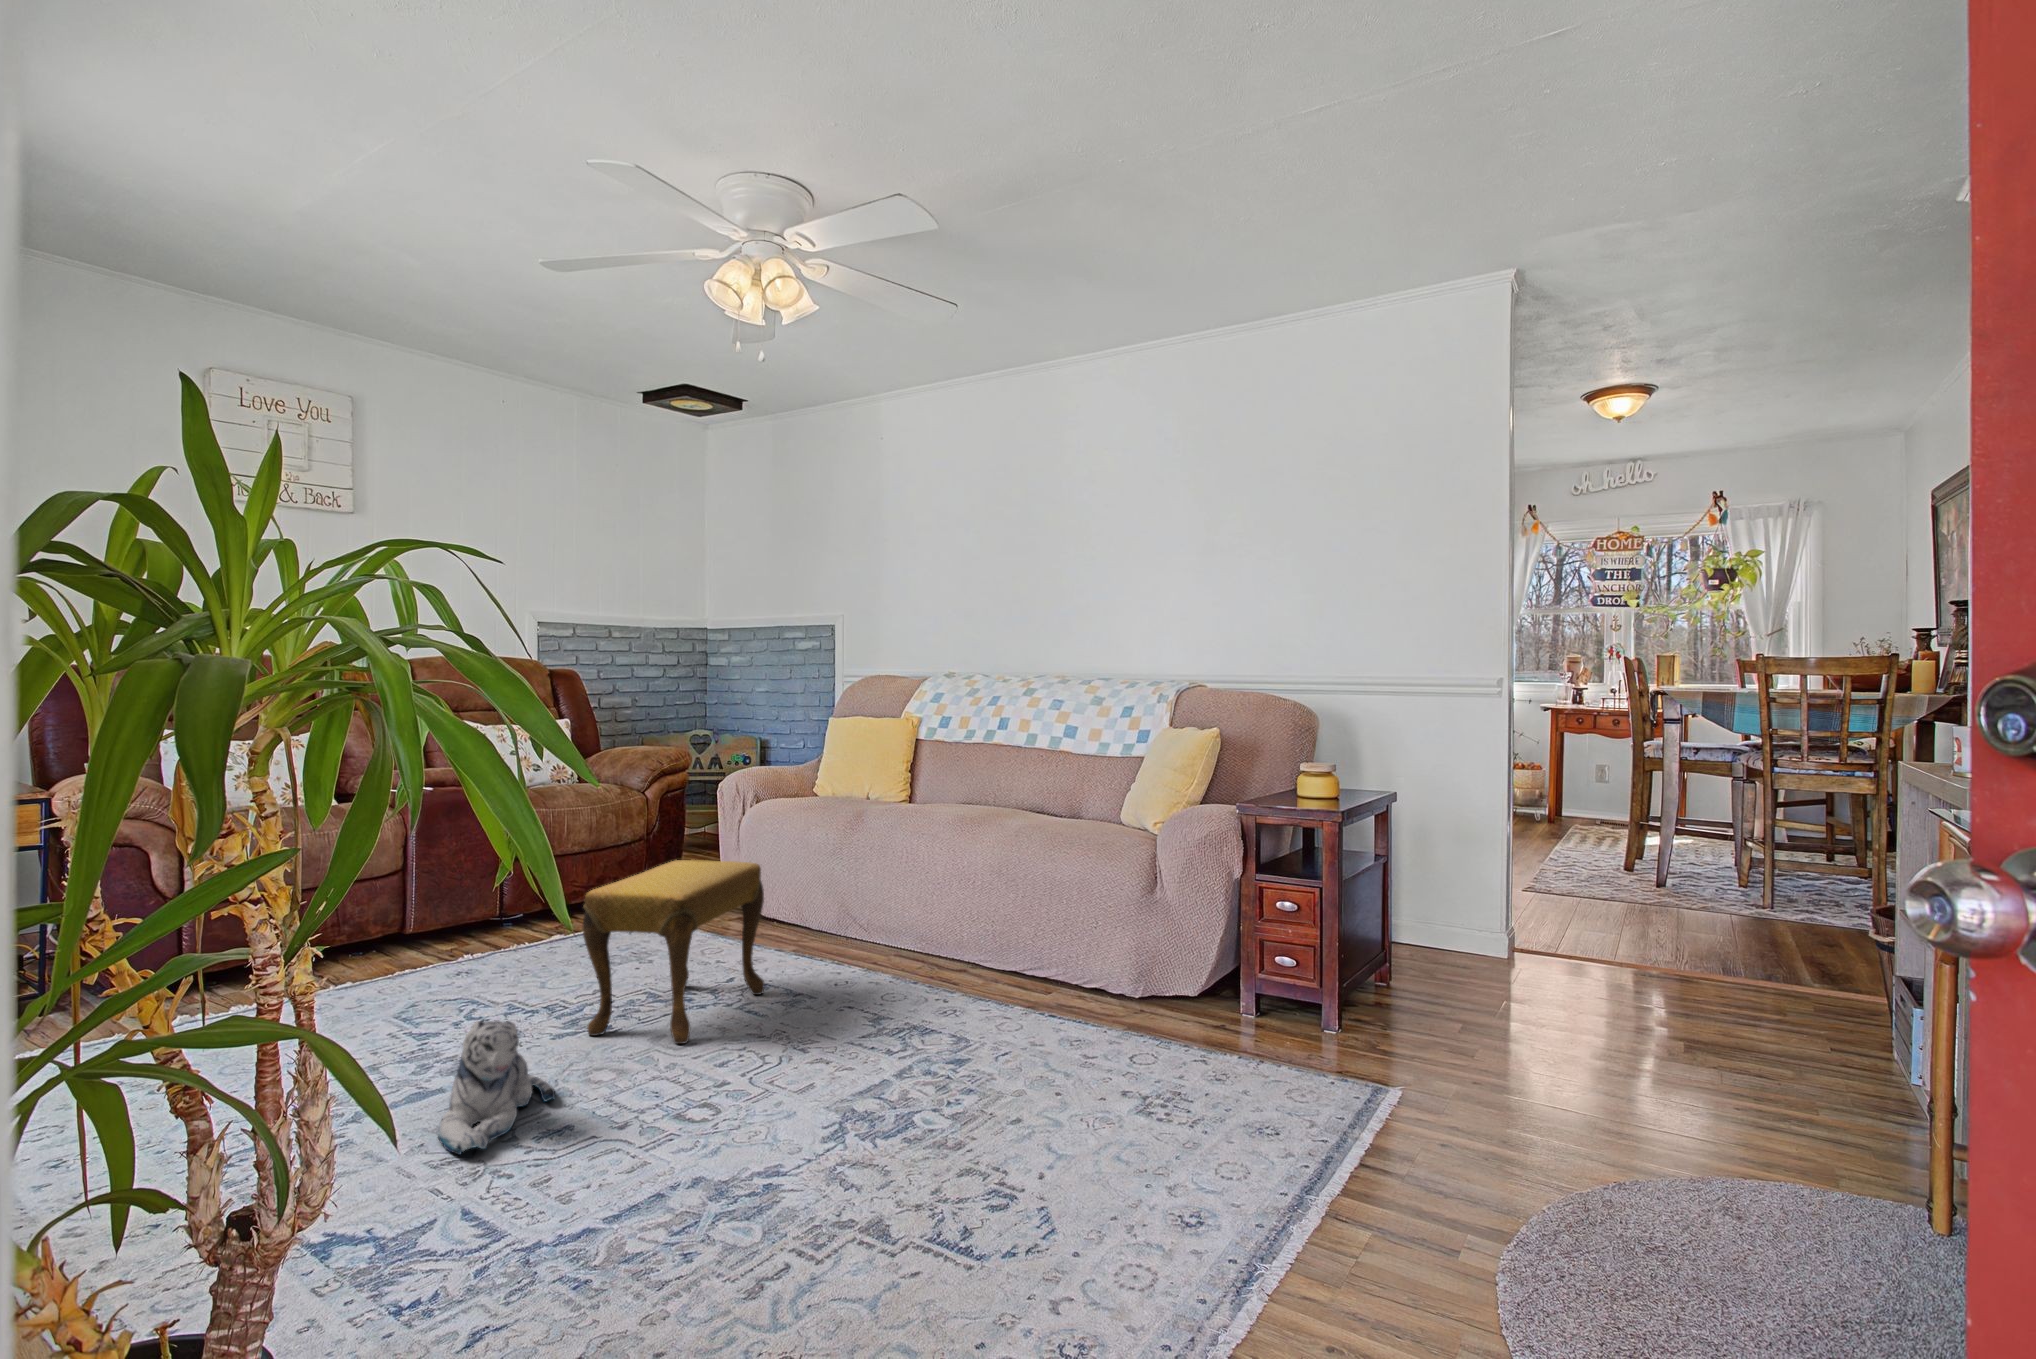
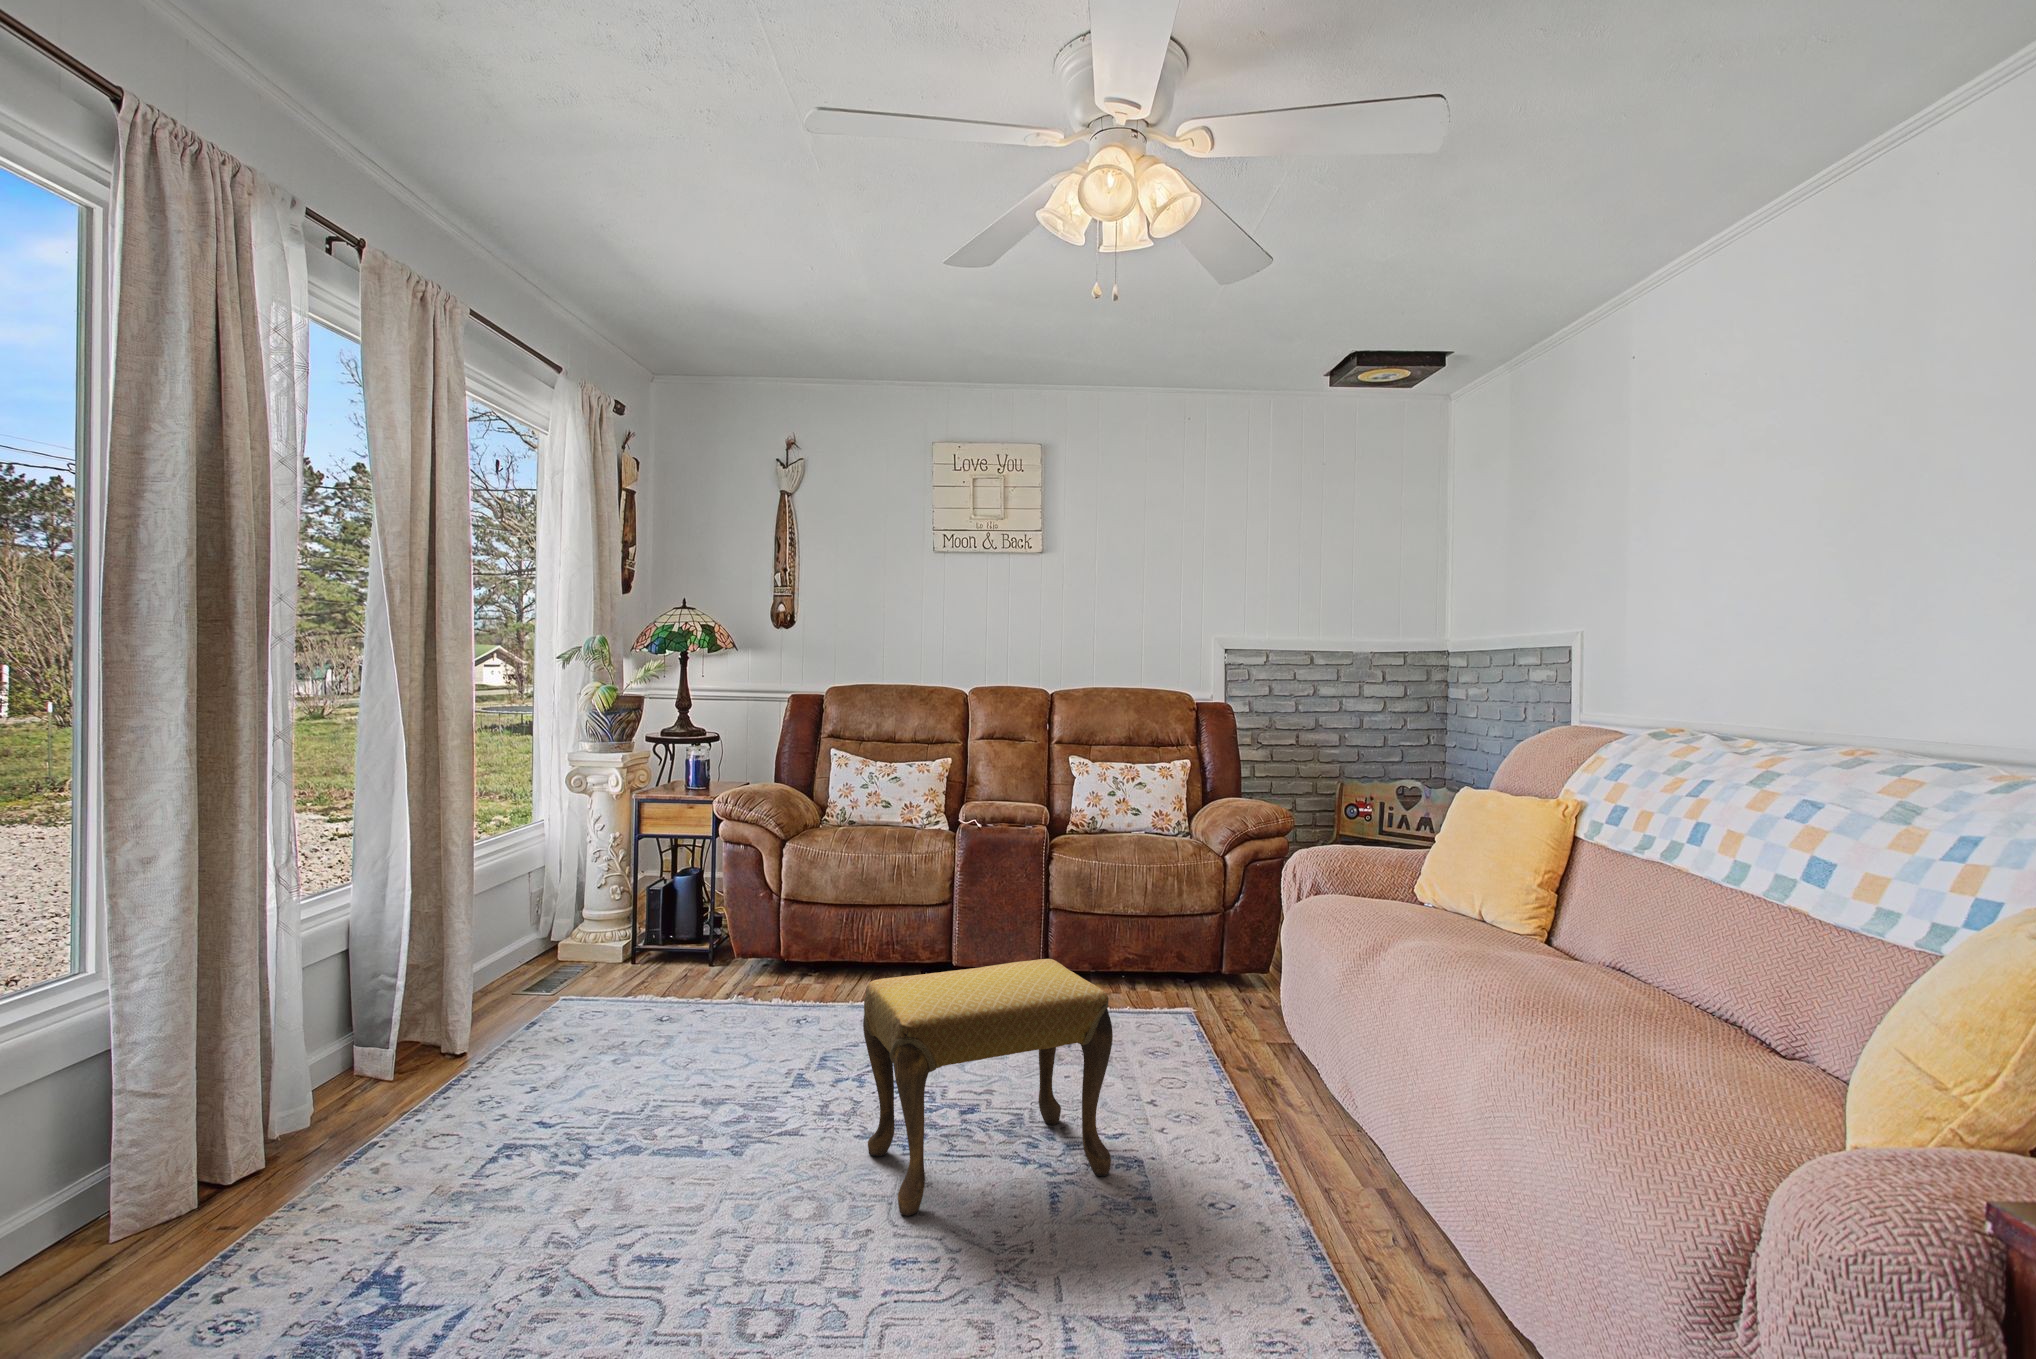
plush toy: present [438,1020,555,1155] -> none [511,1110,729,1268]

